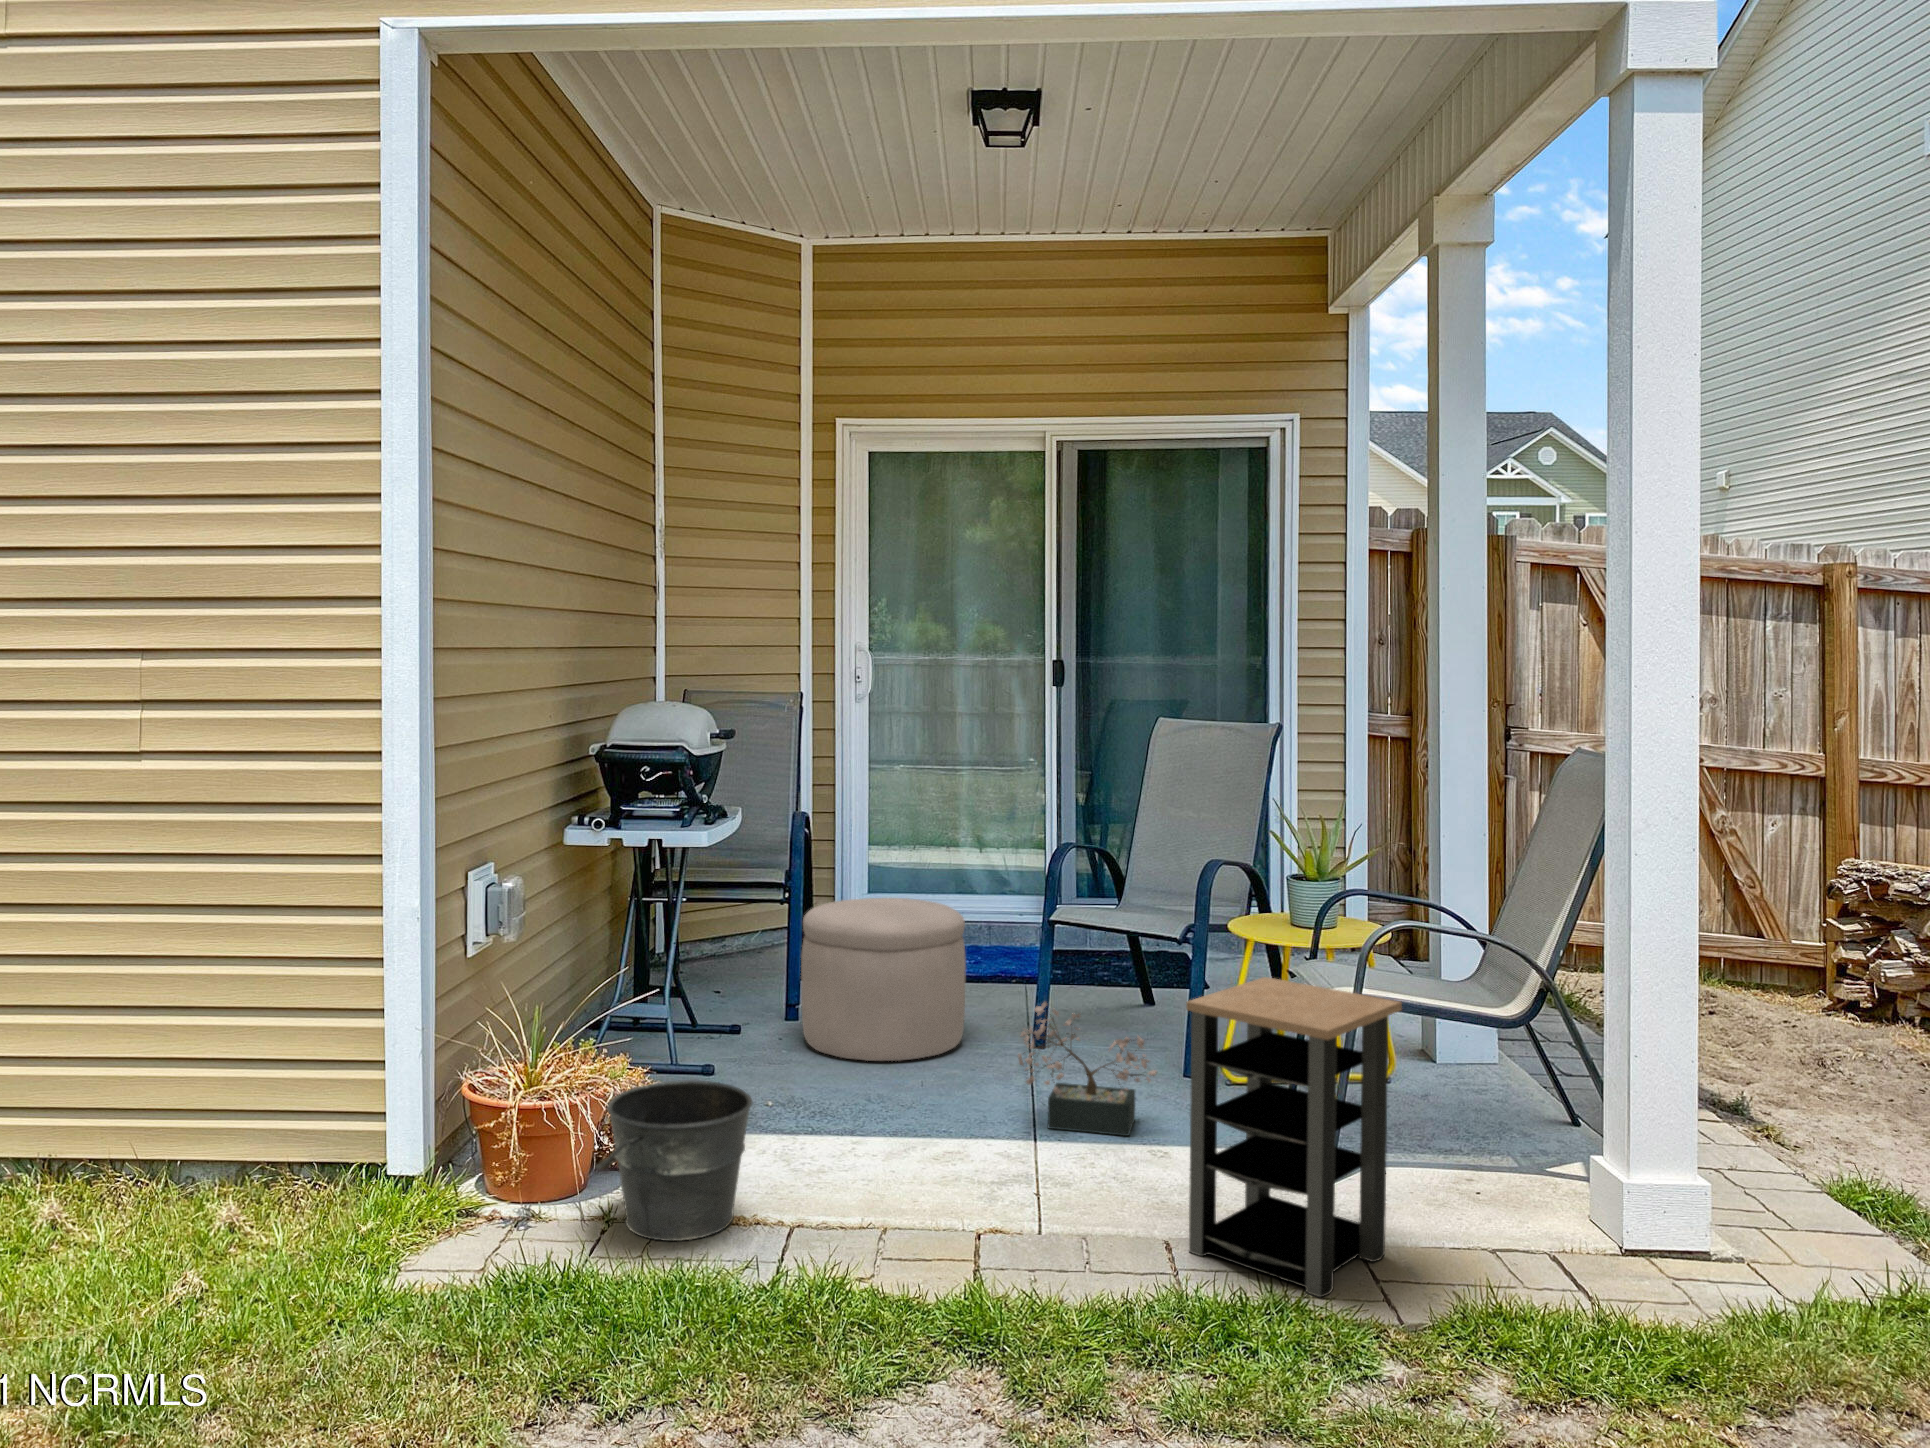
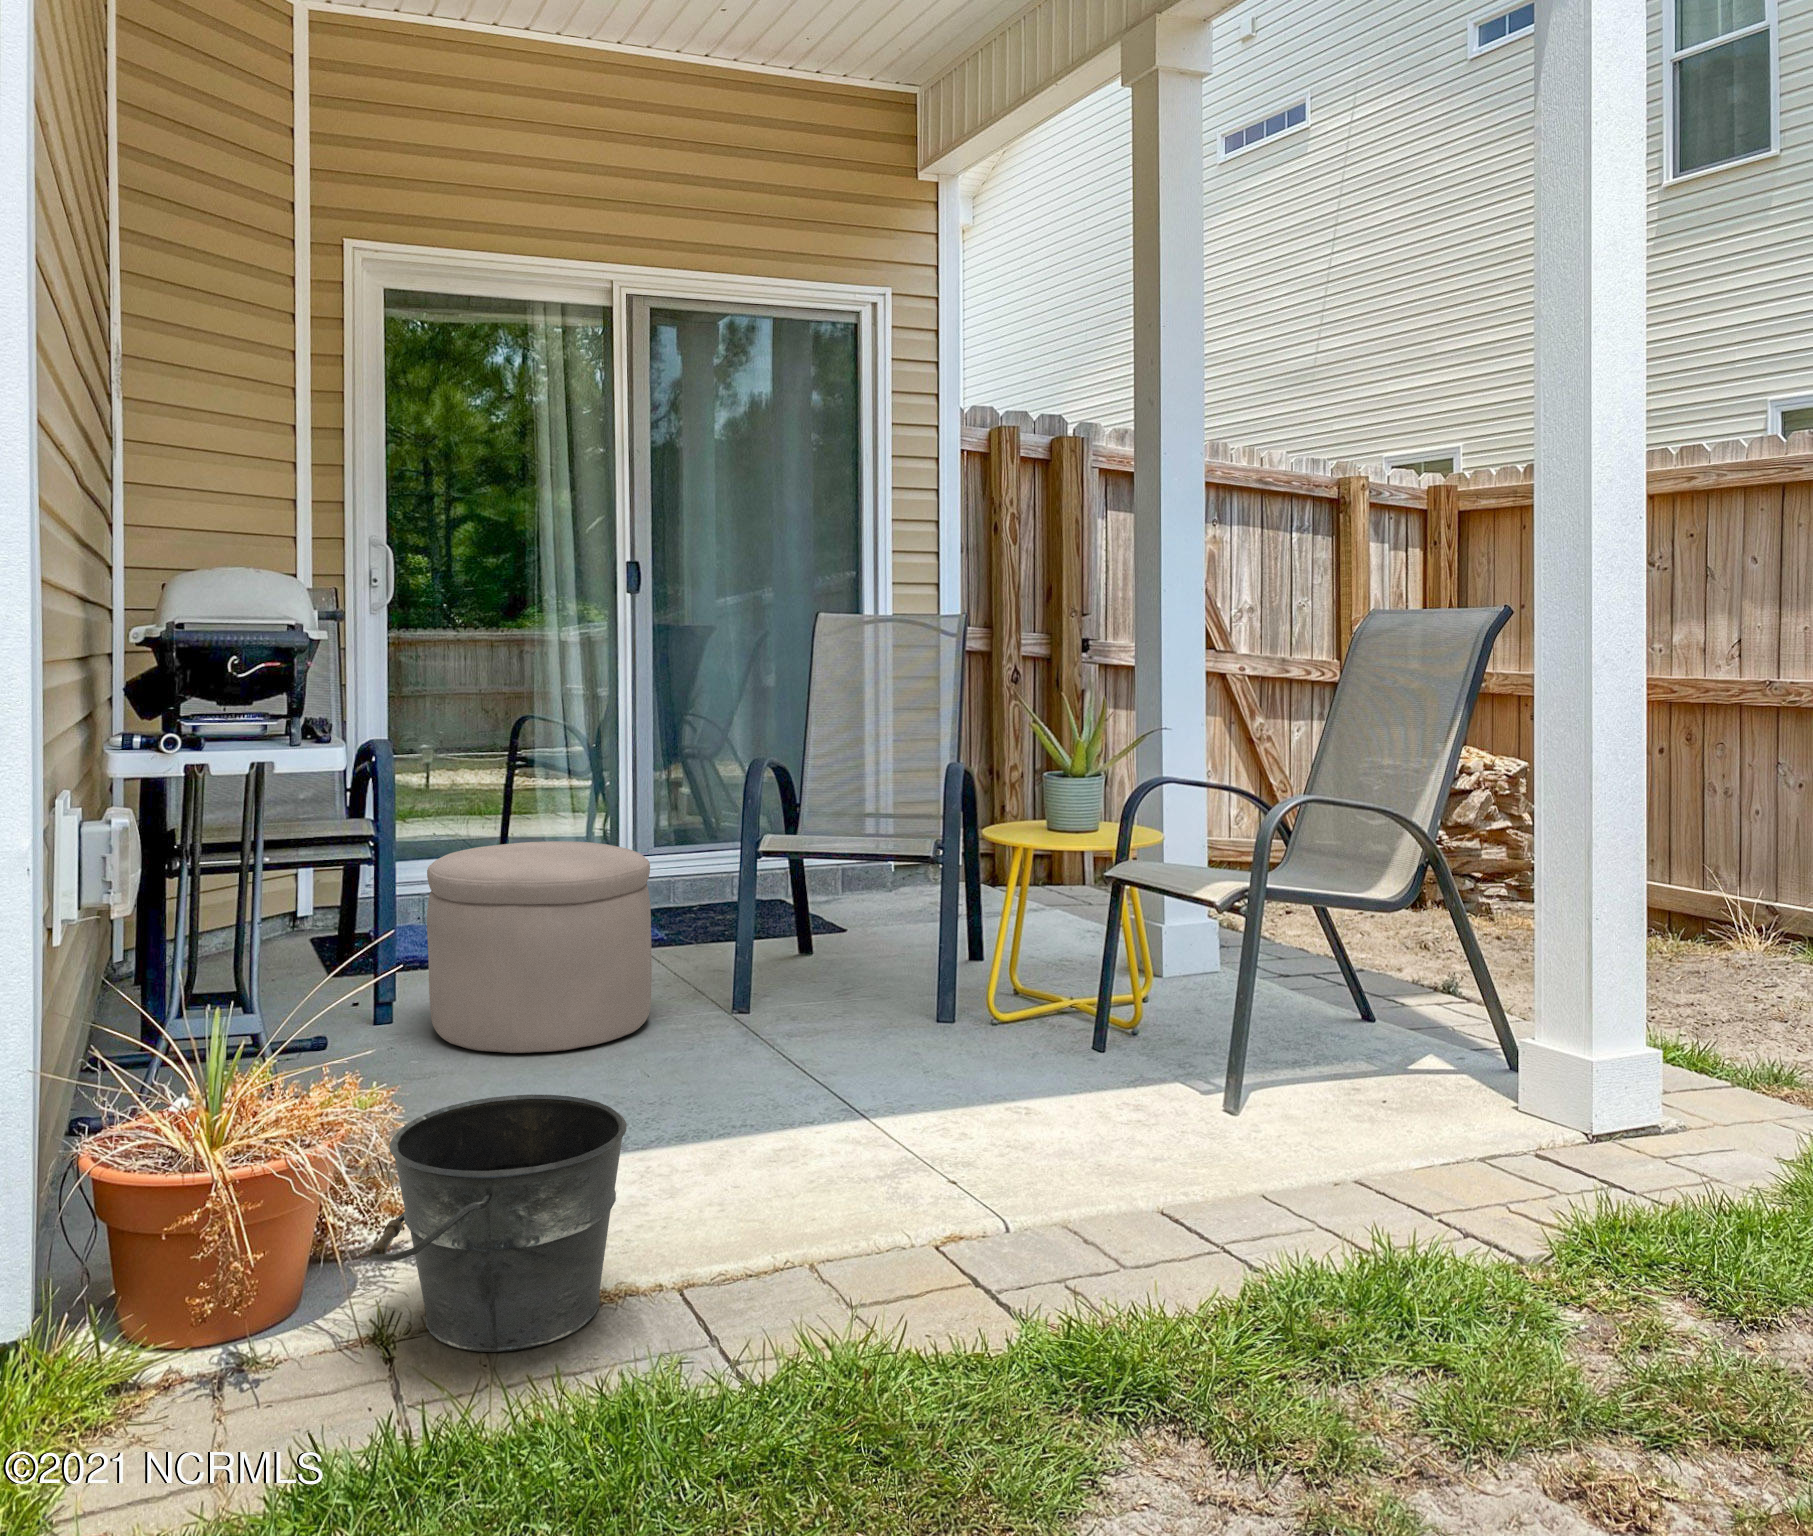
side table: present [1186,977,1402,1297] -> none [1184,866,1393,1224]
decorative plant: present [1018,1002,1157,1136] -> none [806,940,982,1095]

